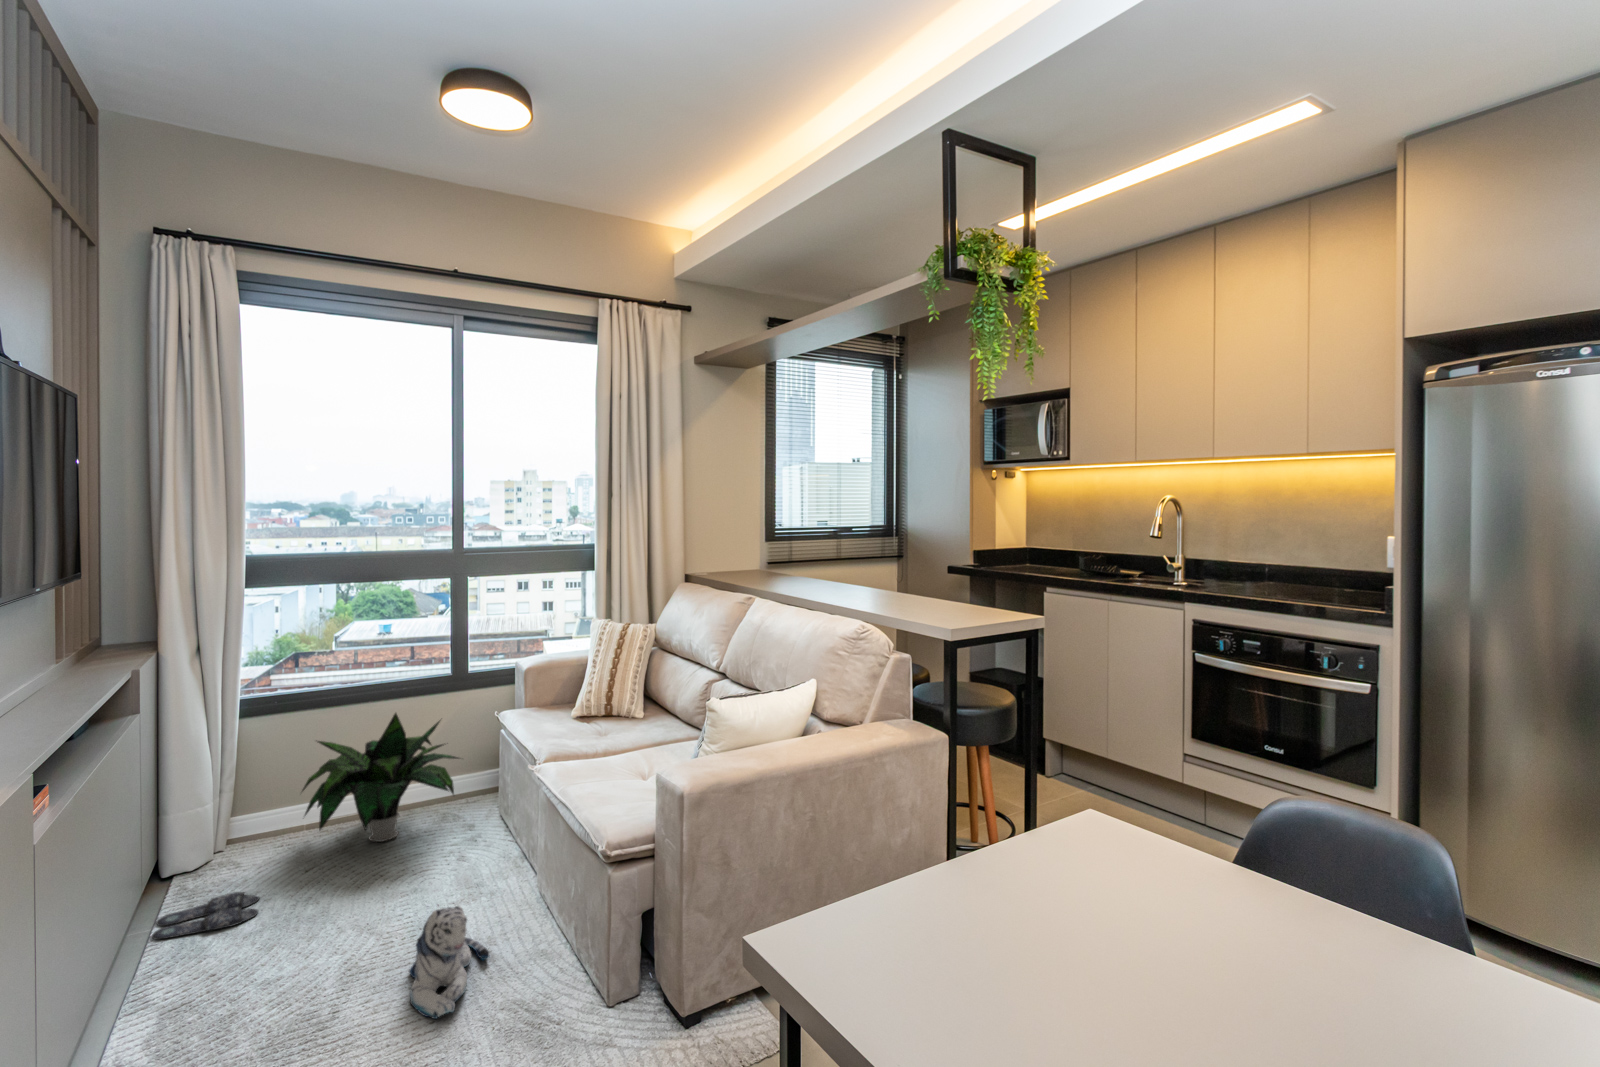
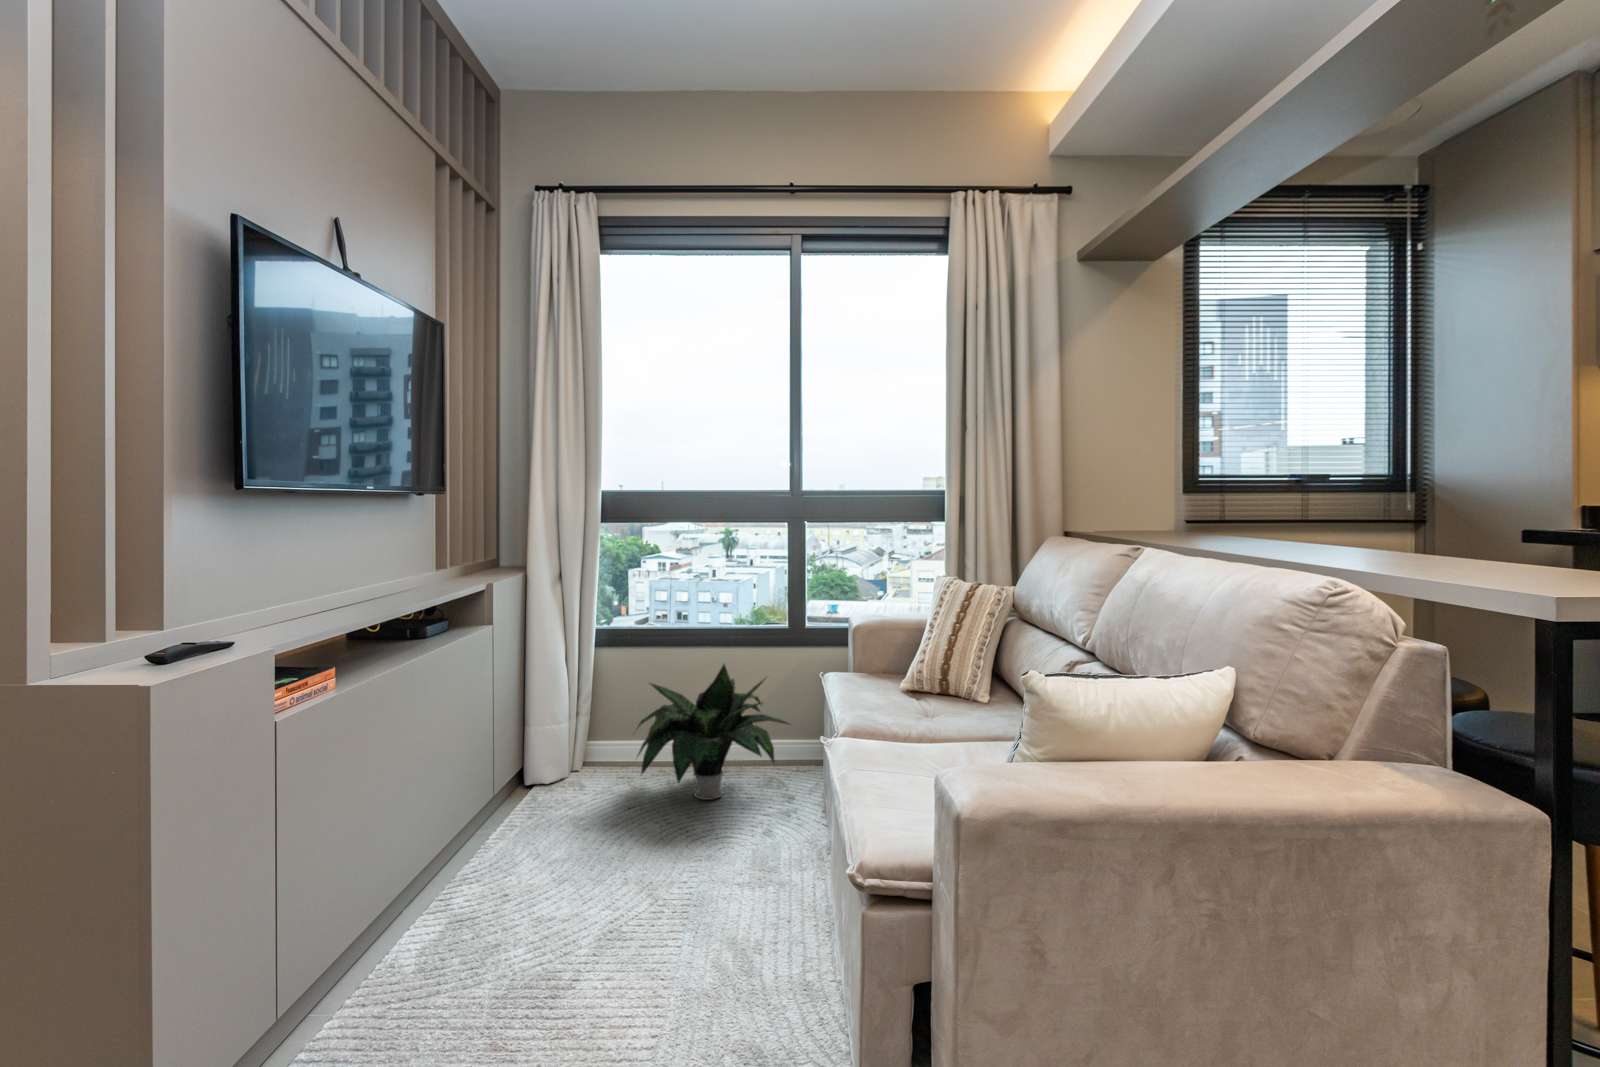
slippers: present [152,892,259,940] -> none [485,822,580,855]
plush toy: present [409,906,489,1019] -> none [644,889,747,1028]

